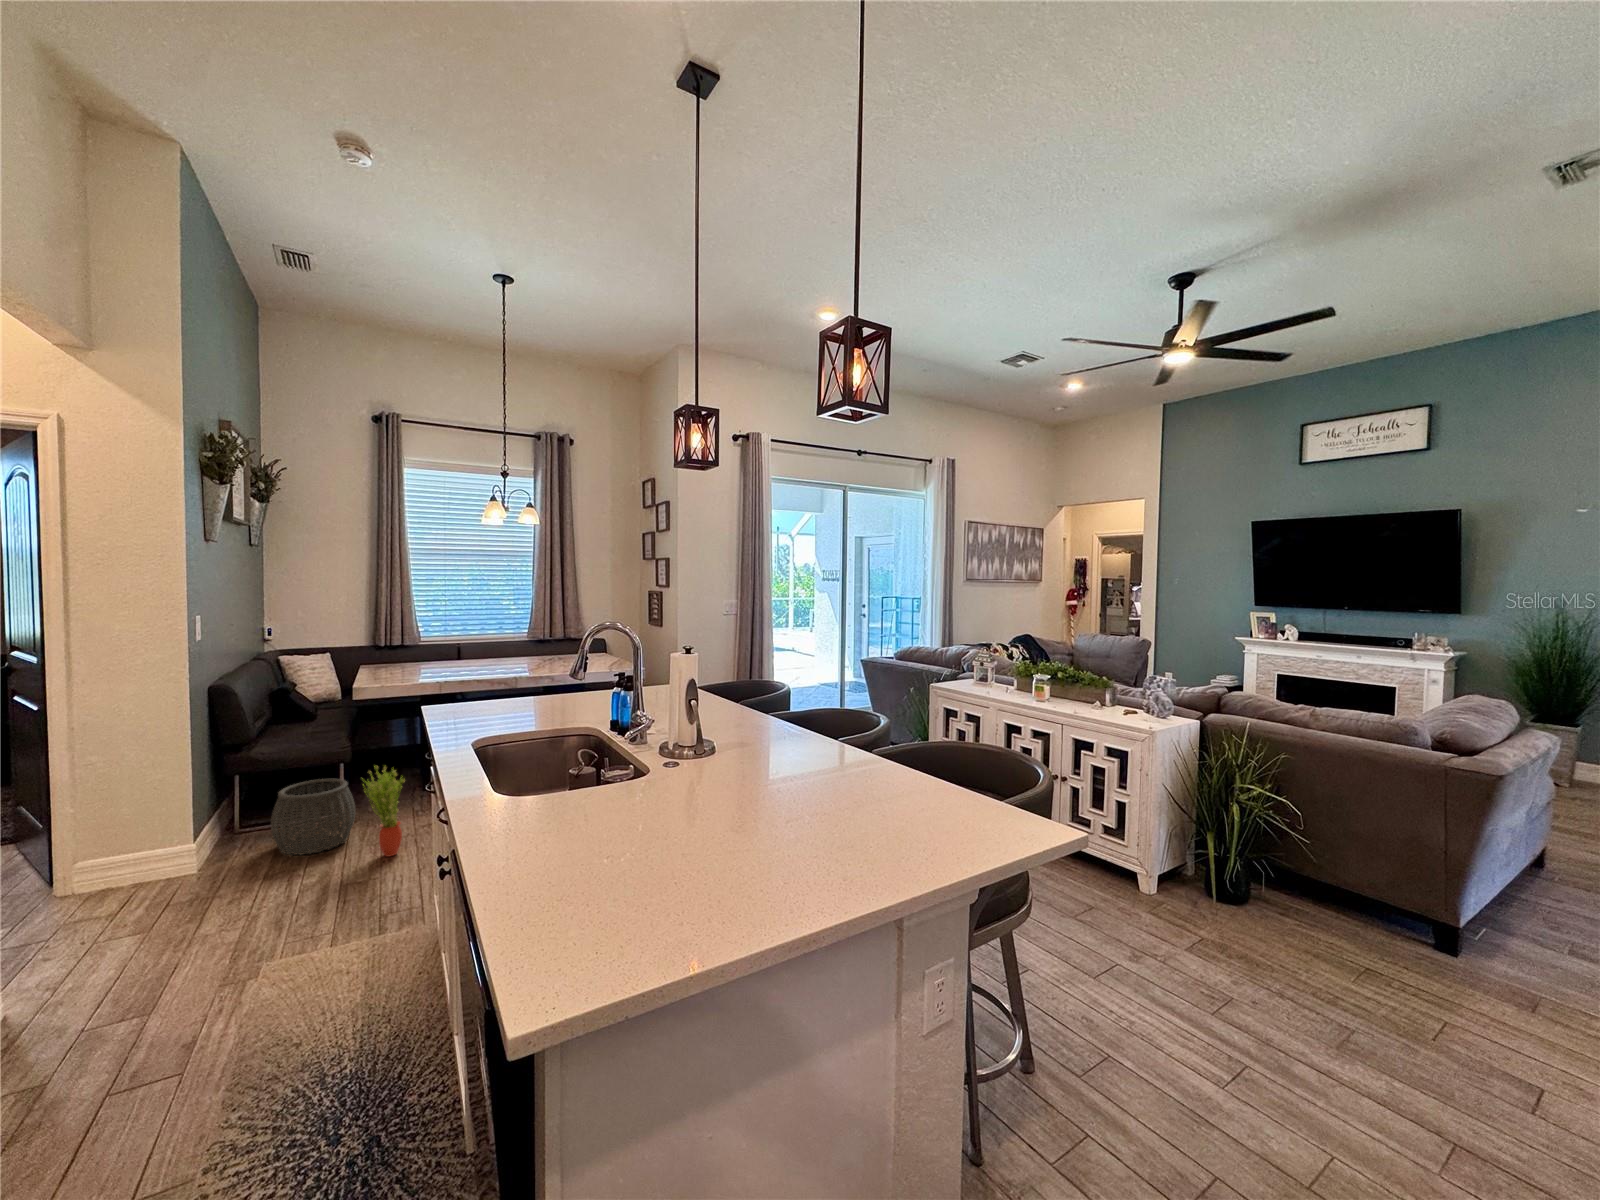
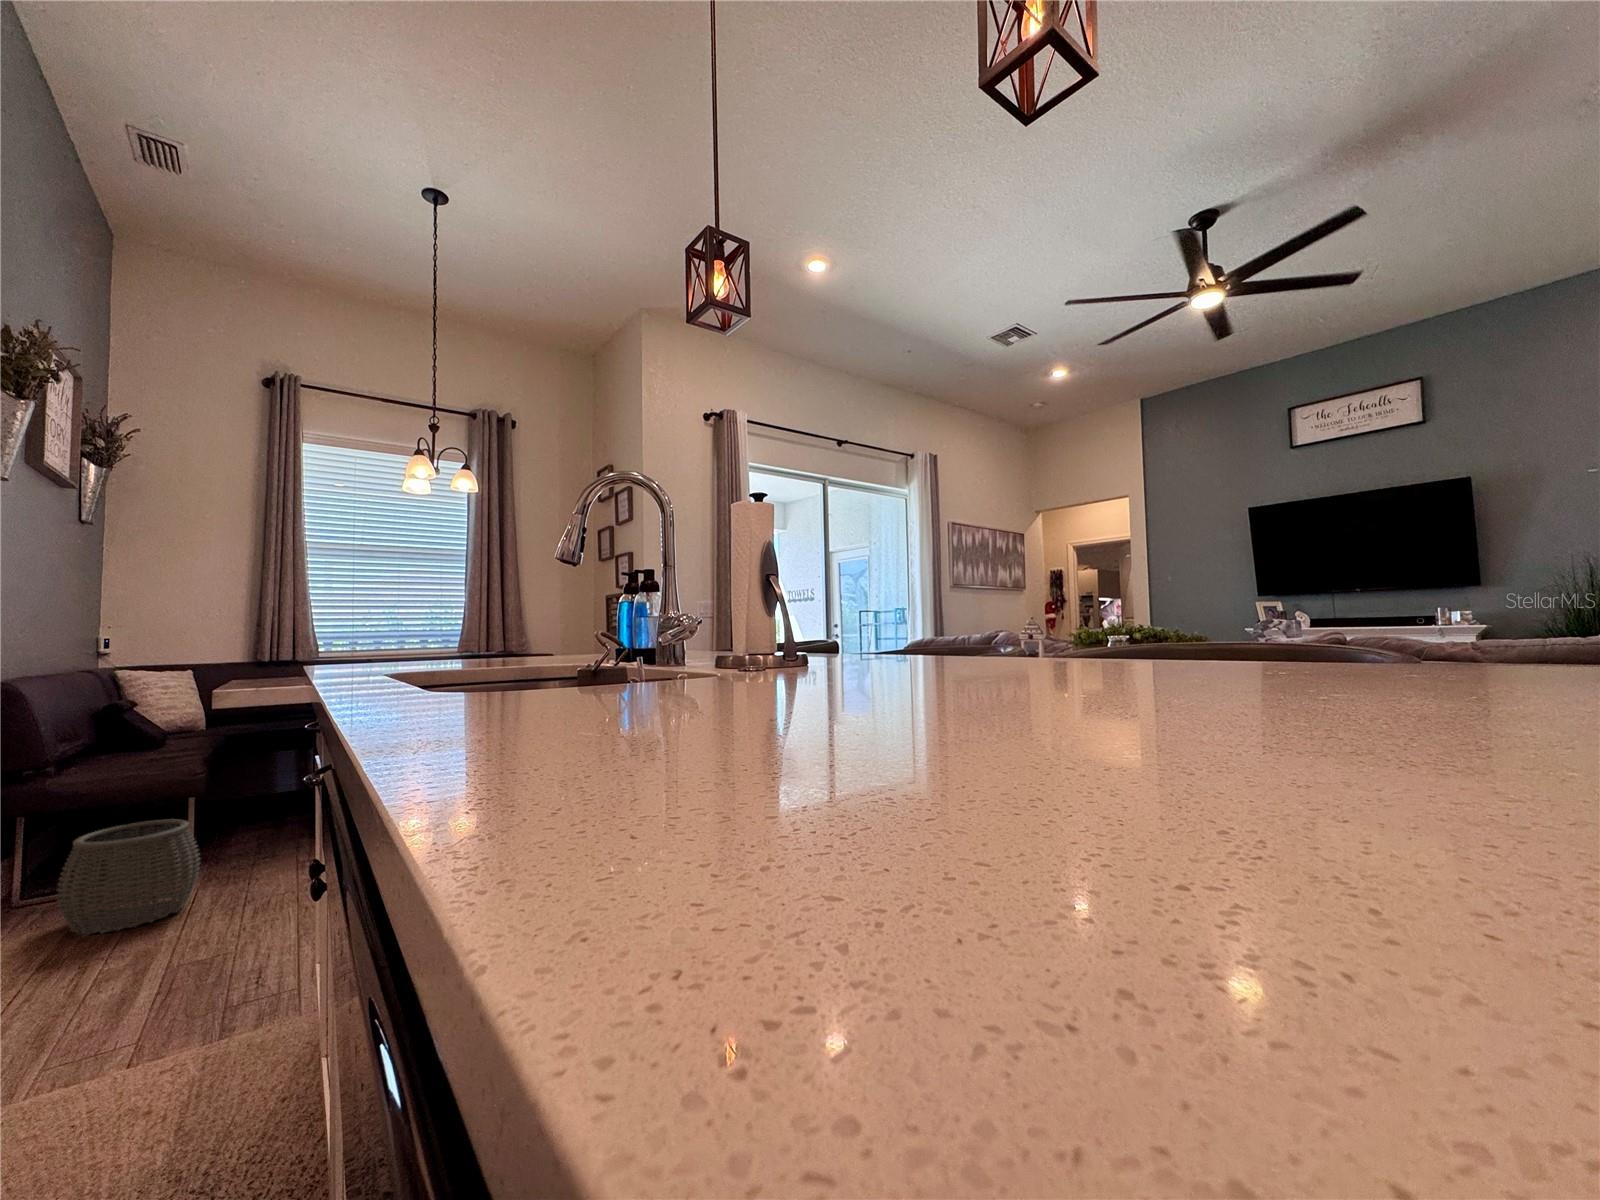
potted plant: present [363,766,405,856] -> none [205,790,275,926]

